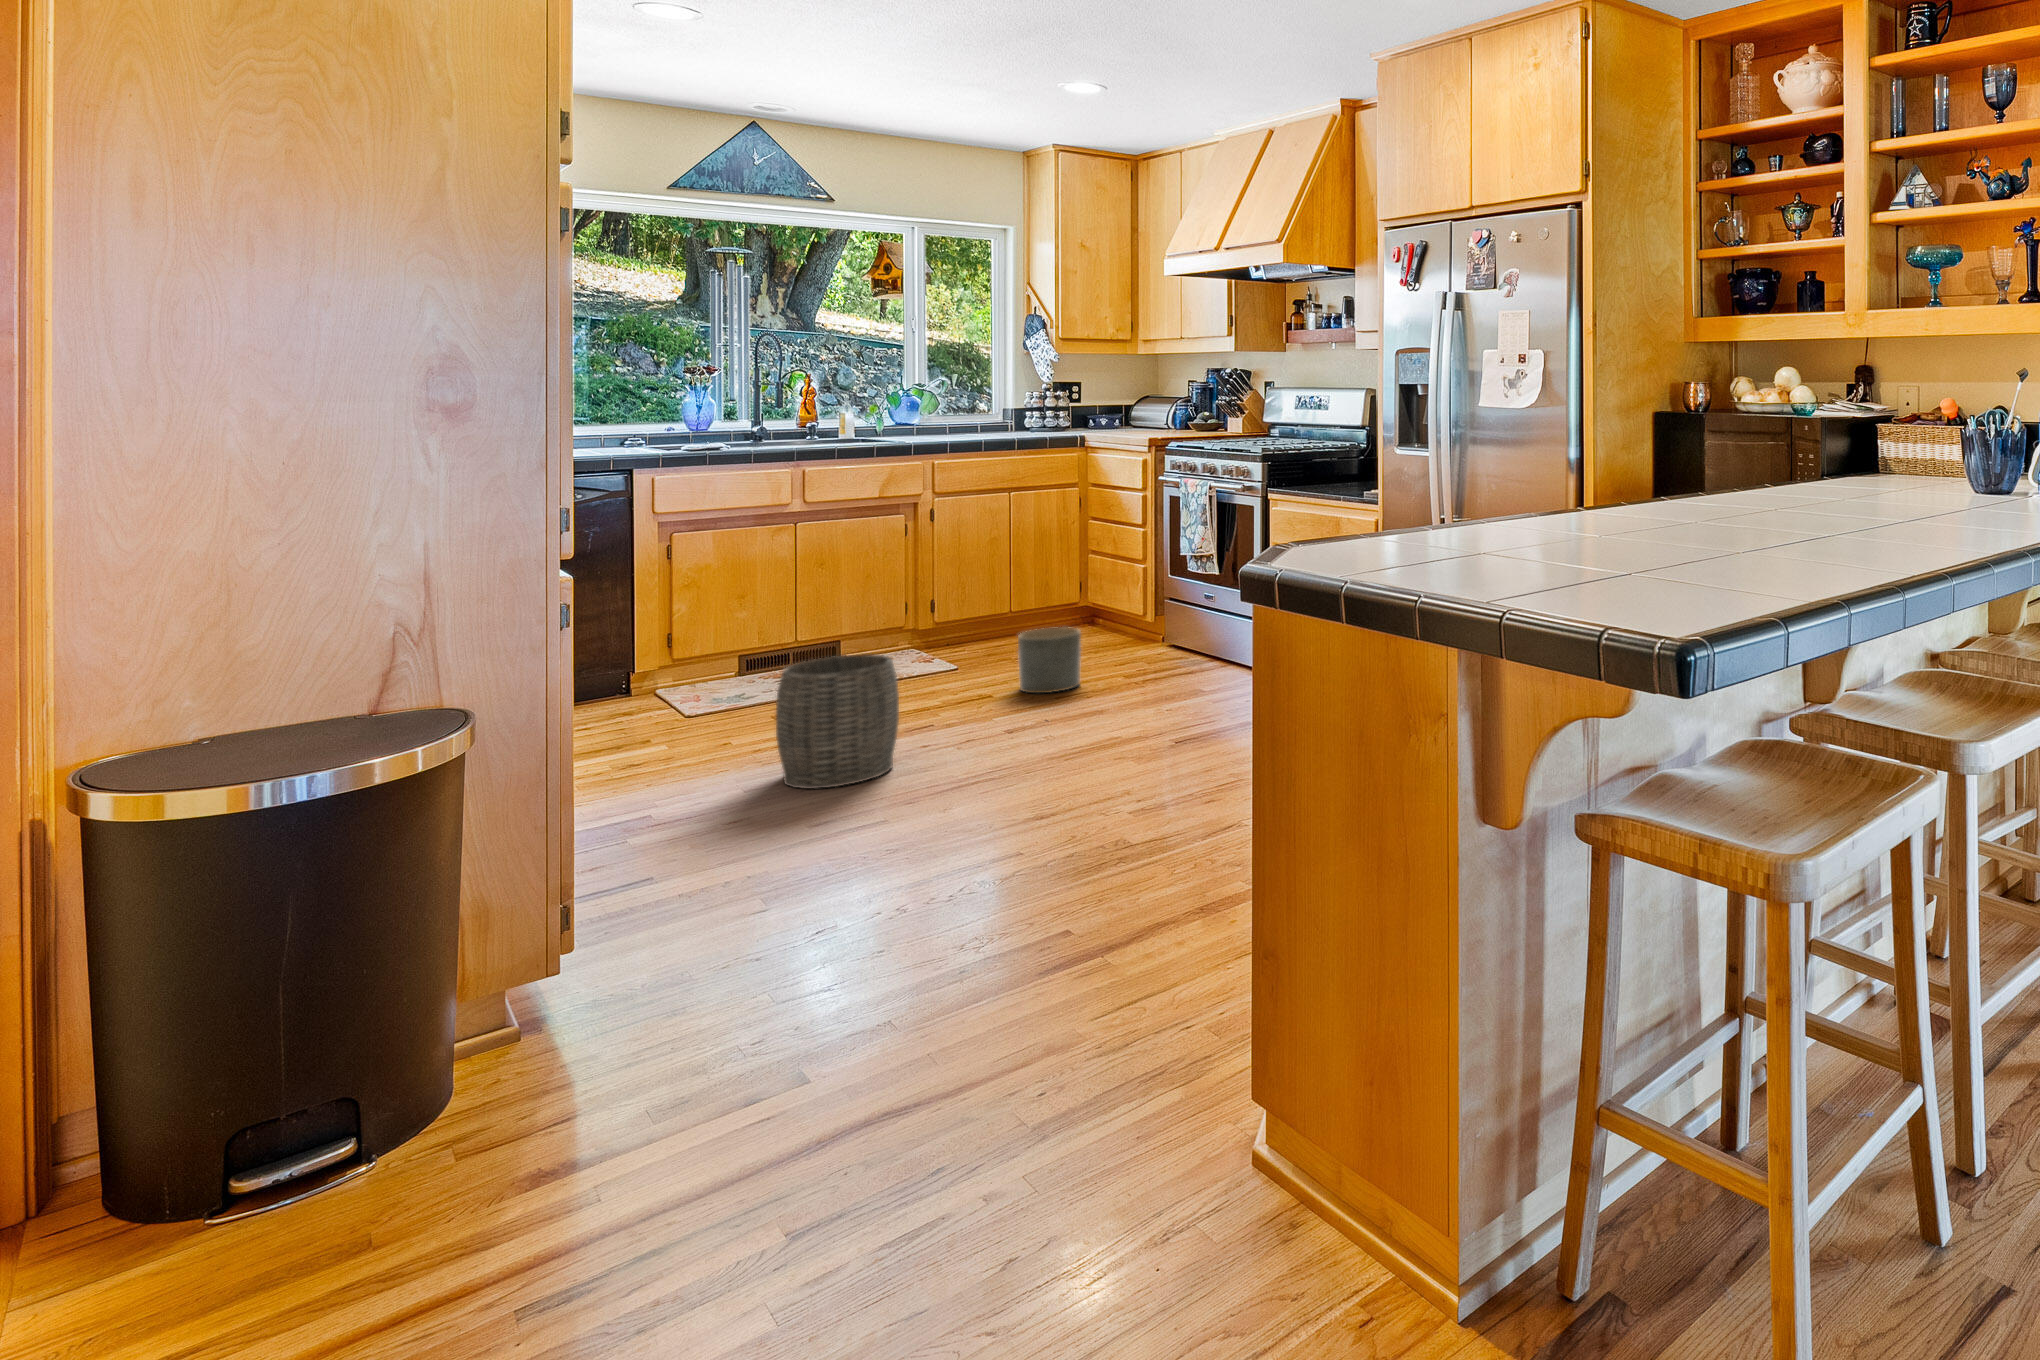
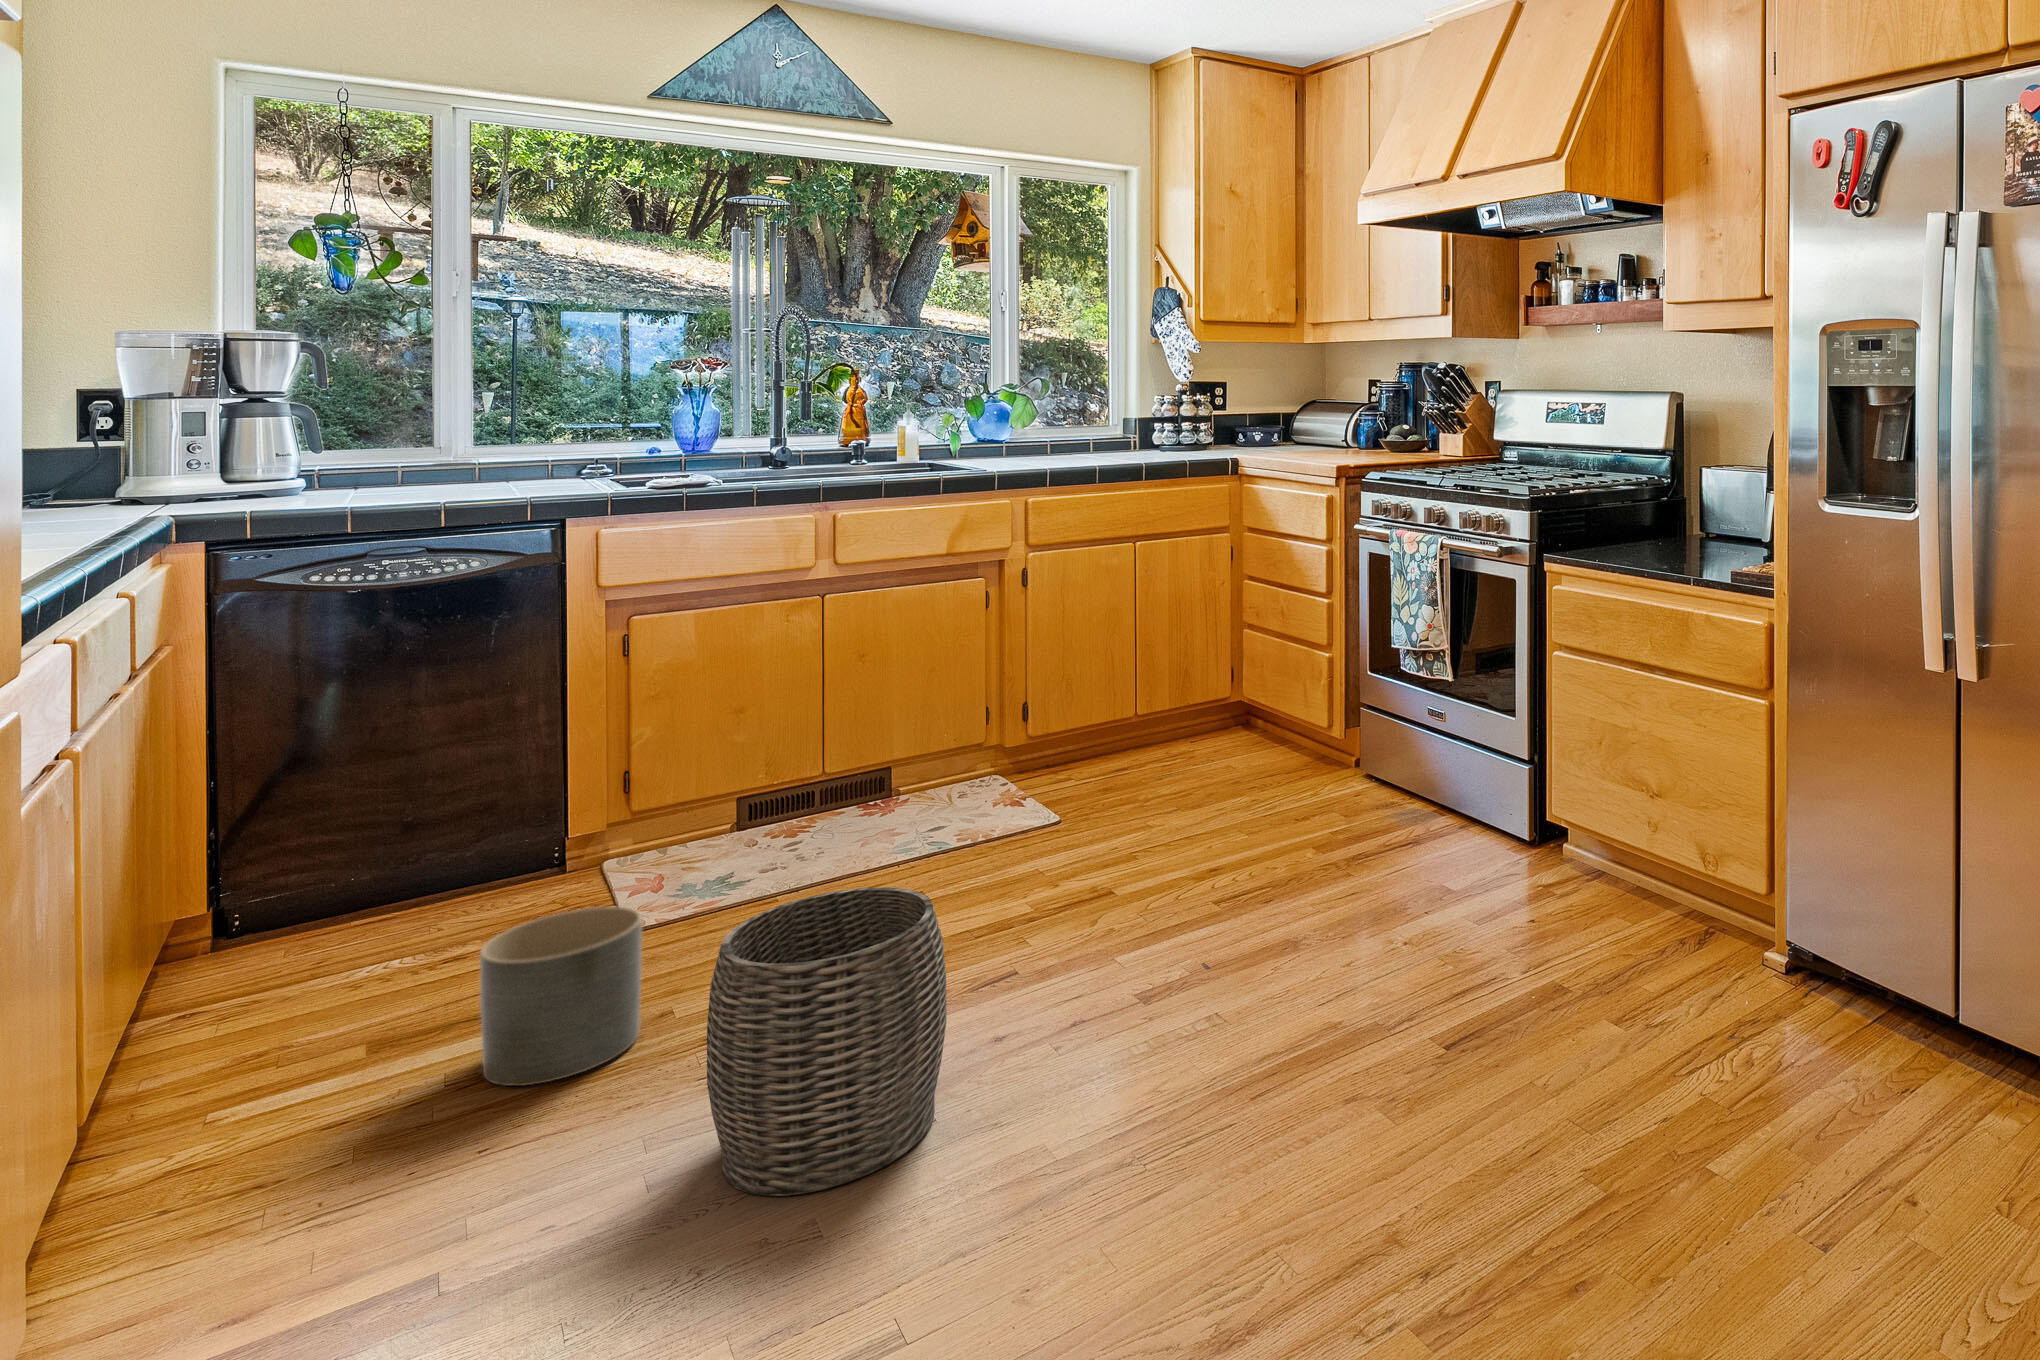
planter: present [1018,627,1081,693] -> present [480,907,642,1086]

